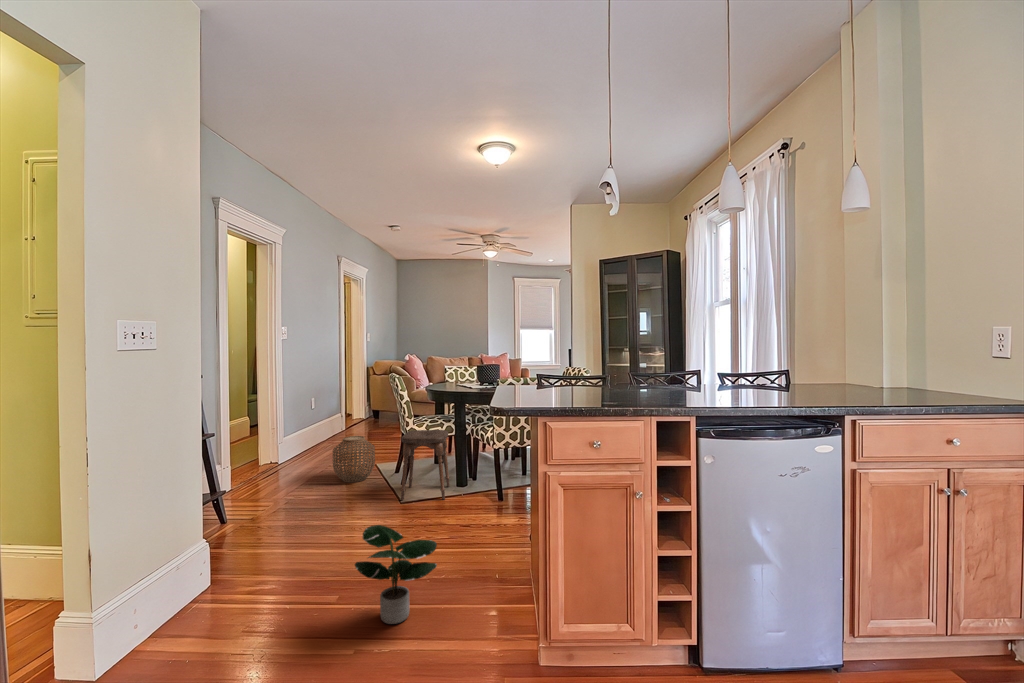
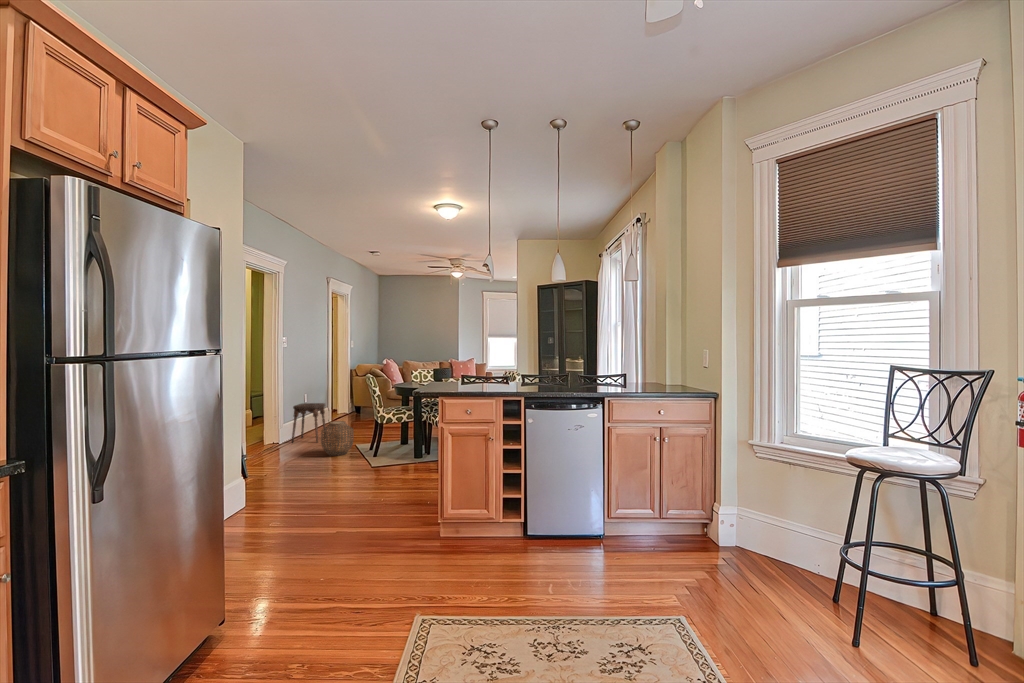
stool: present [401,430,450,500] -> present [292,403,325,443]
potted plant: present [355,525,437,624] -> none [335,465,386,521]

